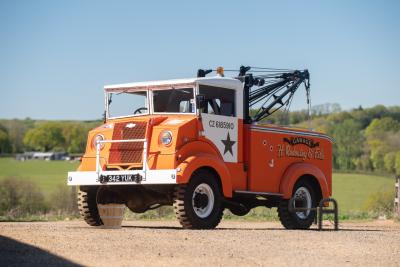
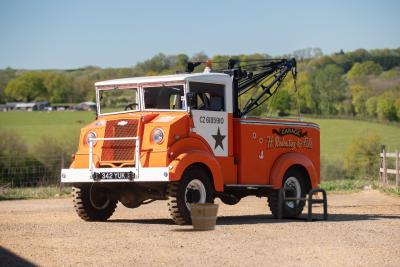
wooden bucket: present [98,204,125,229] -> present [189,203,219,230]

